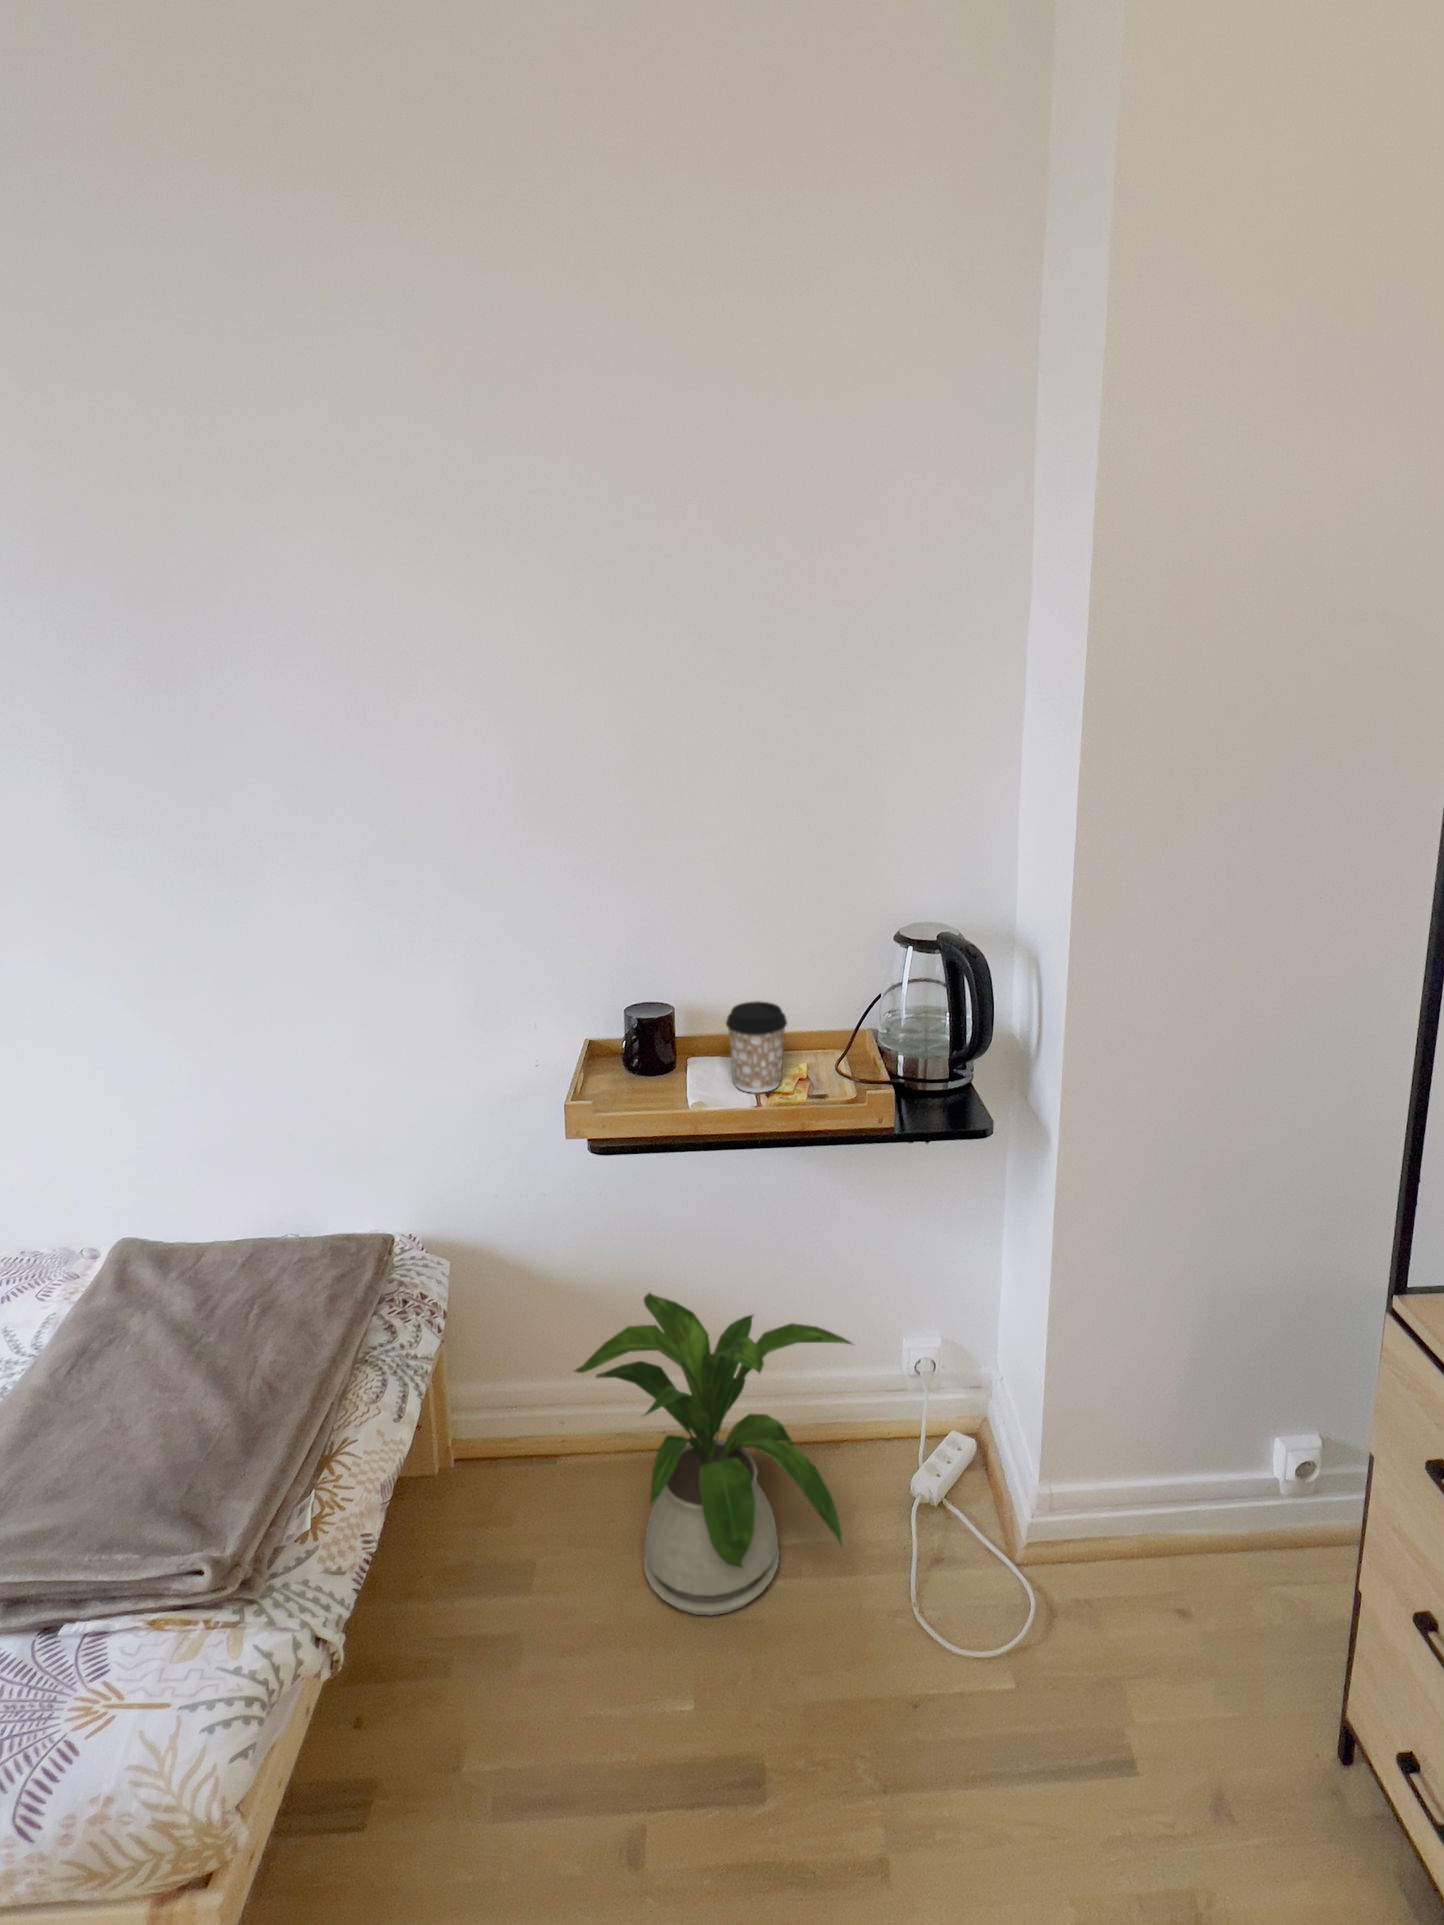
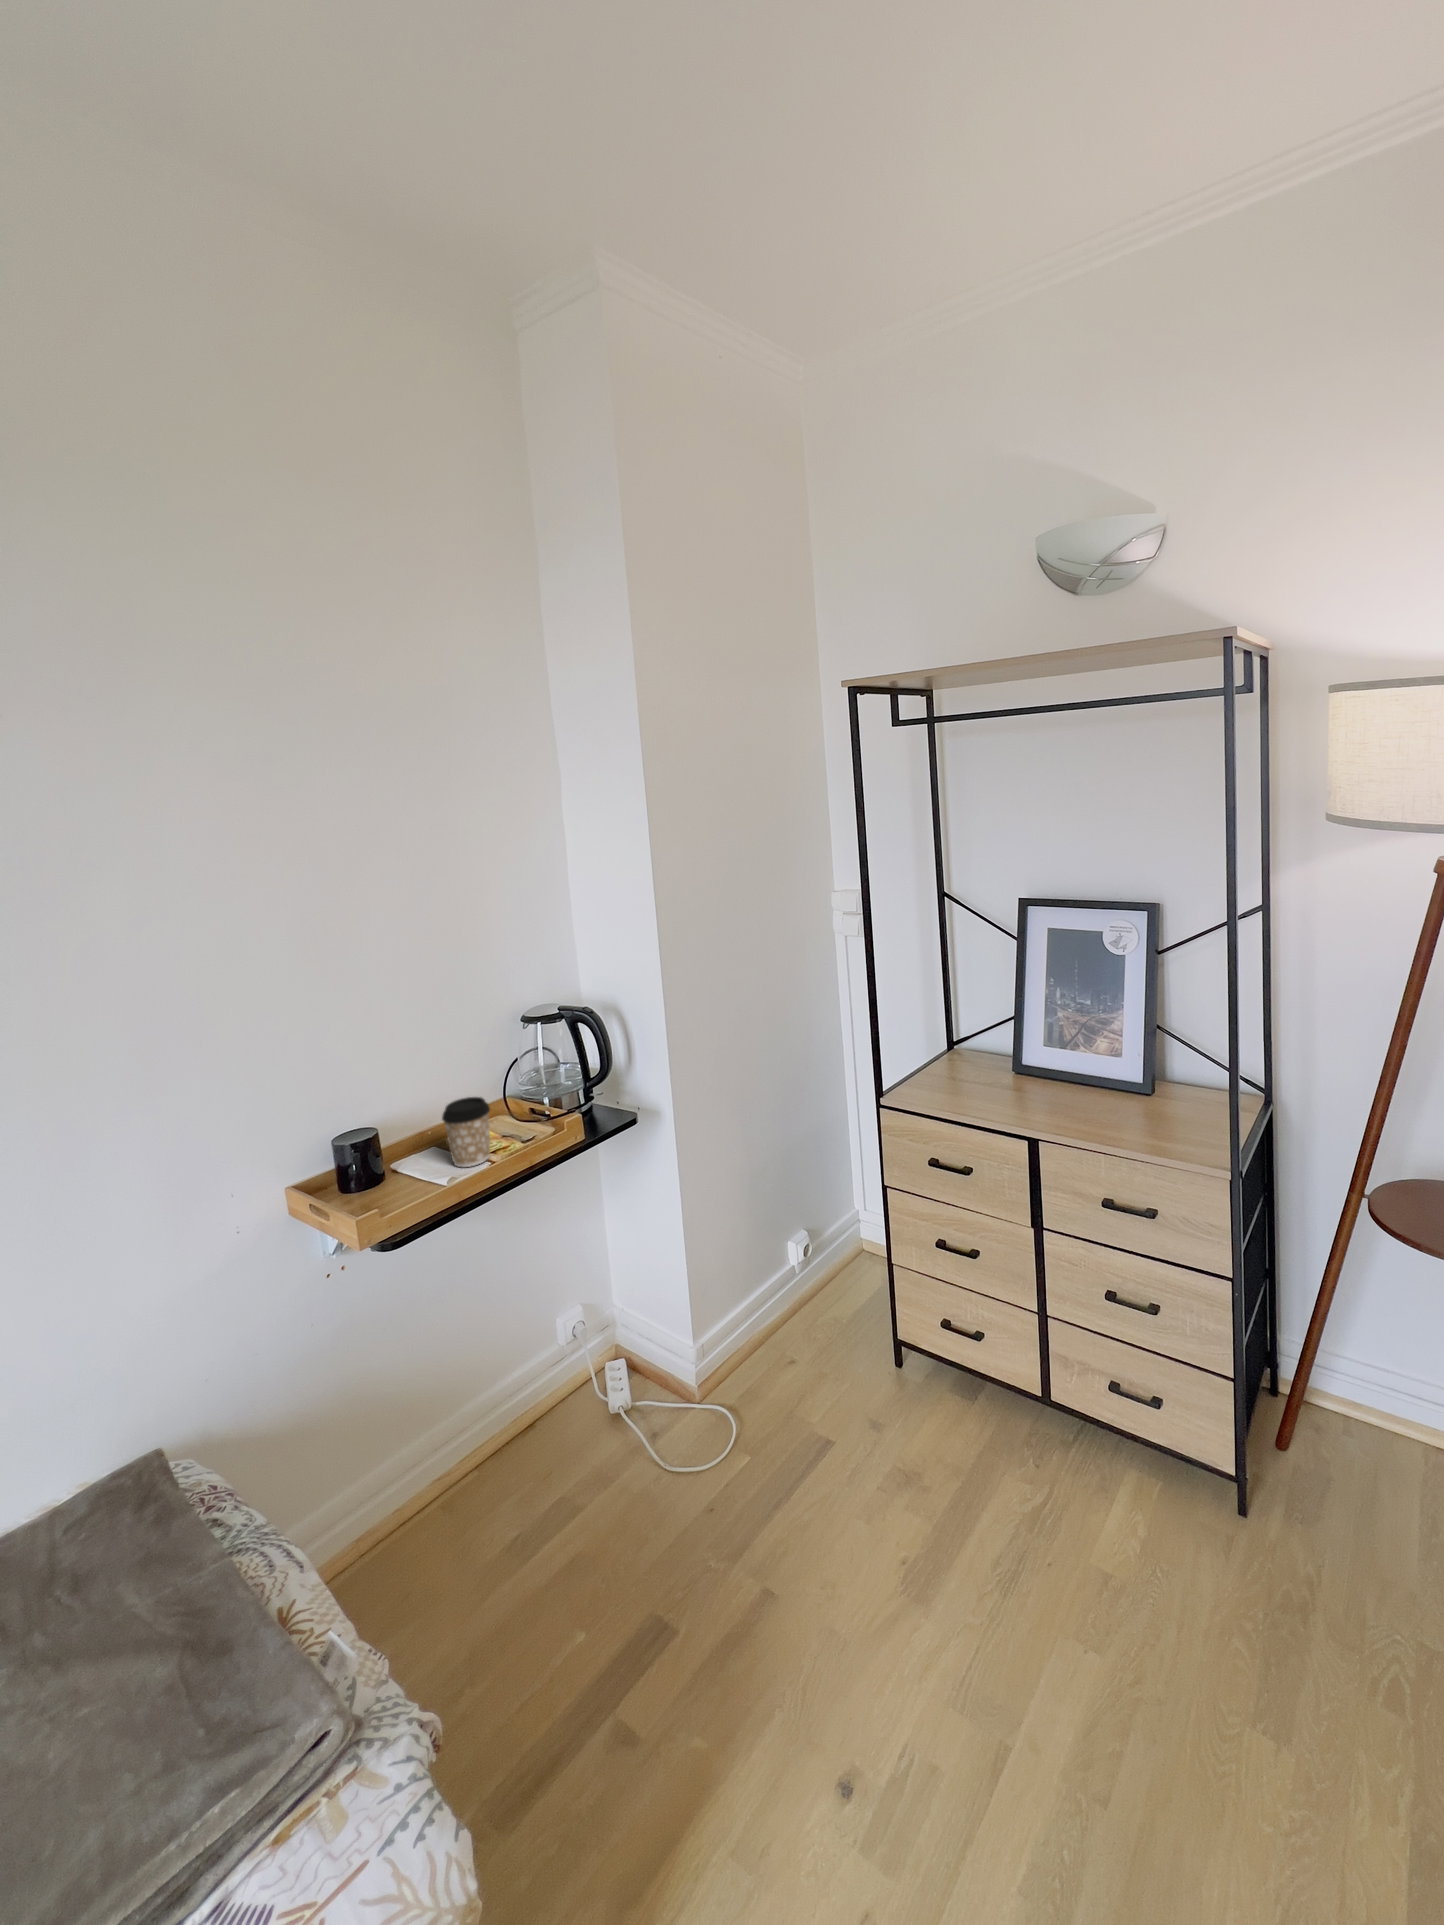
house plant: present [574,1293,852,1615] -> none [372,1307,644,1587]

